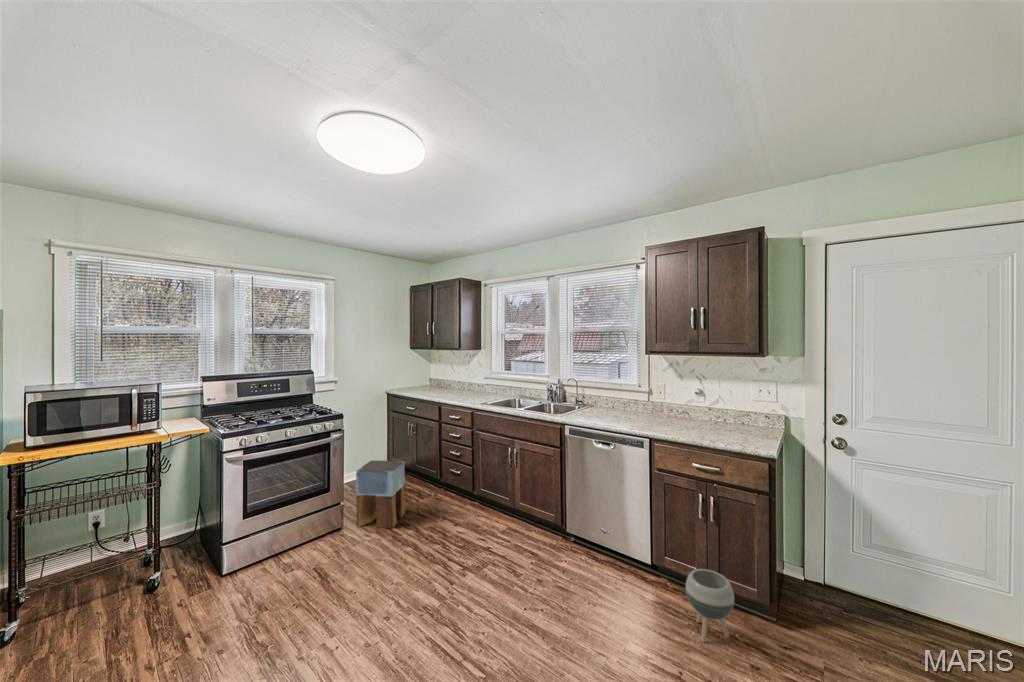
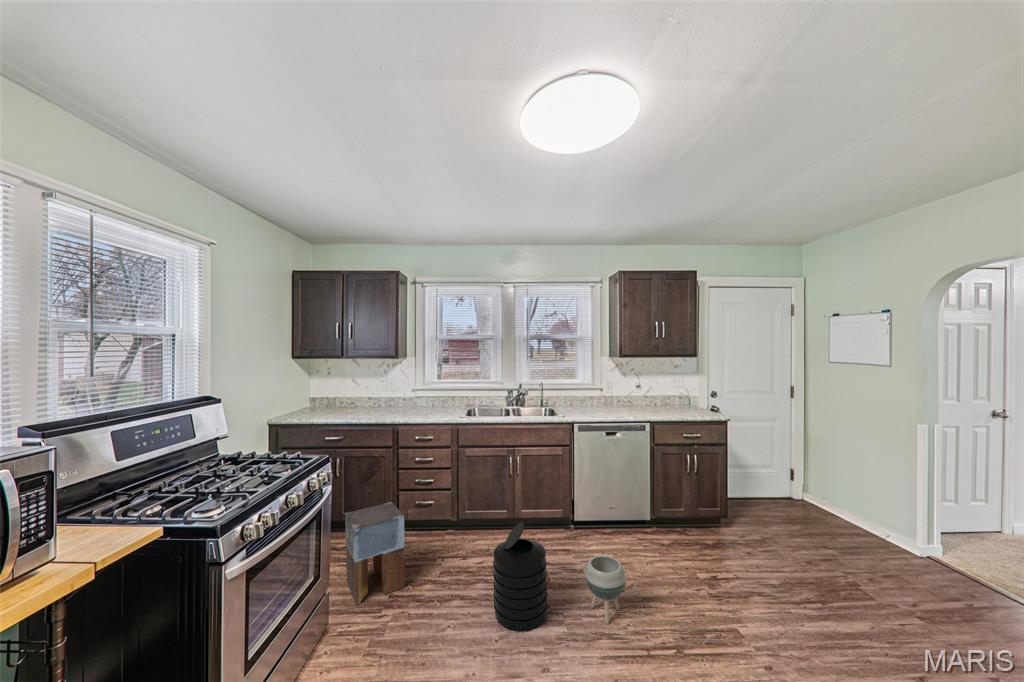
trash can: none [402,498,452,593] -> present [493,523,548,632]
planter: present [686,569,734,642] -> present [585,555,626,624]

